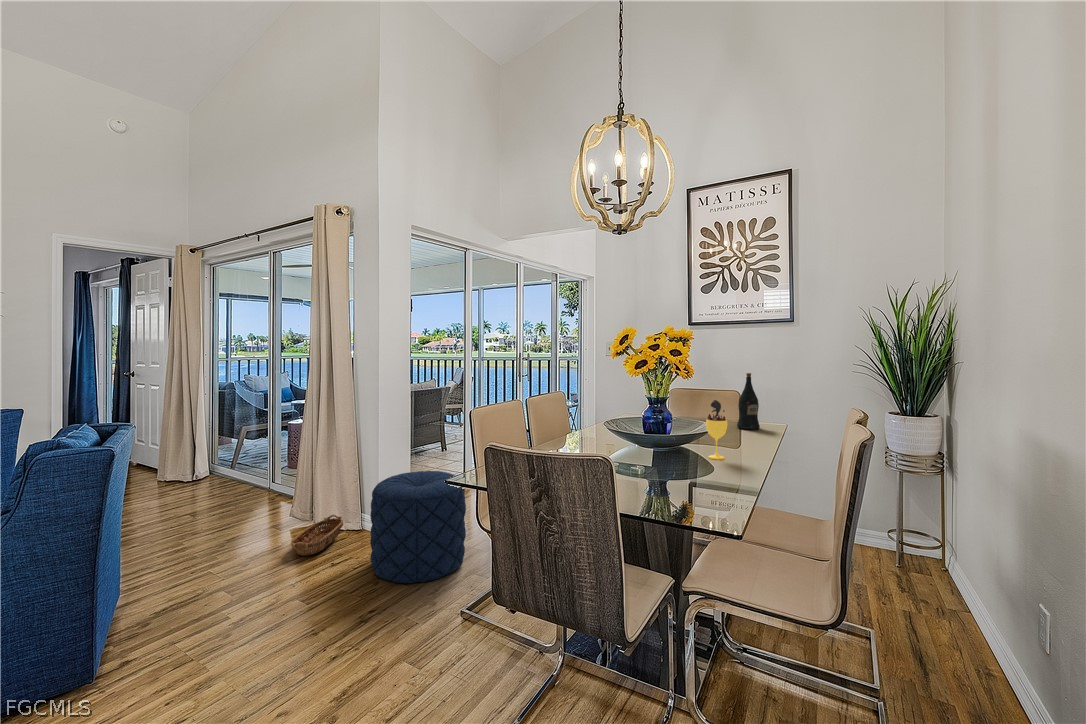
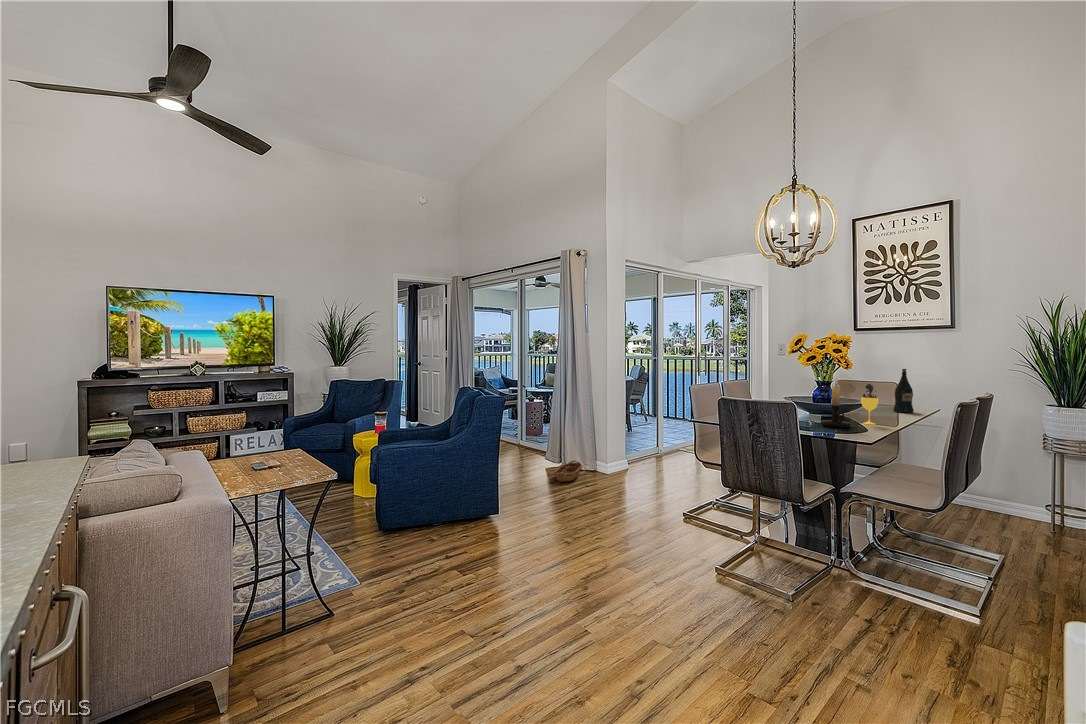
candle holder: none [655,394,694,472] -> present [821,379,850,428]
pouf: present [370,471,466,583] -> none [610,432,673,501]

